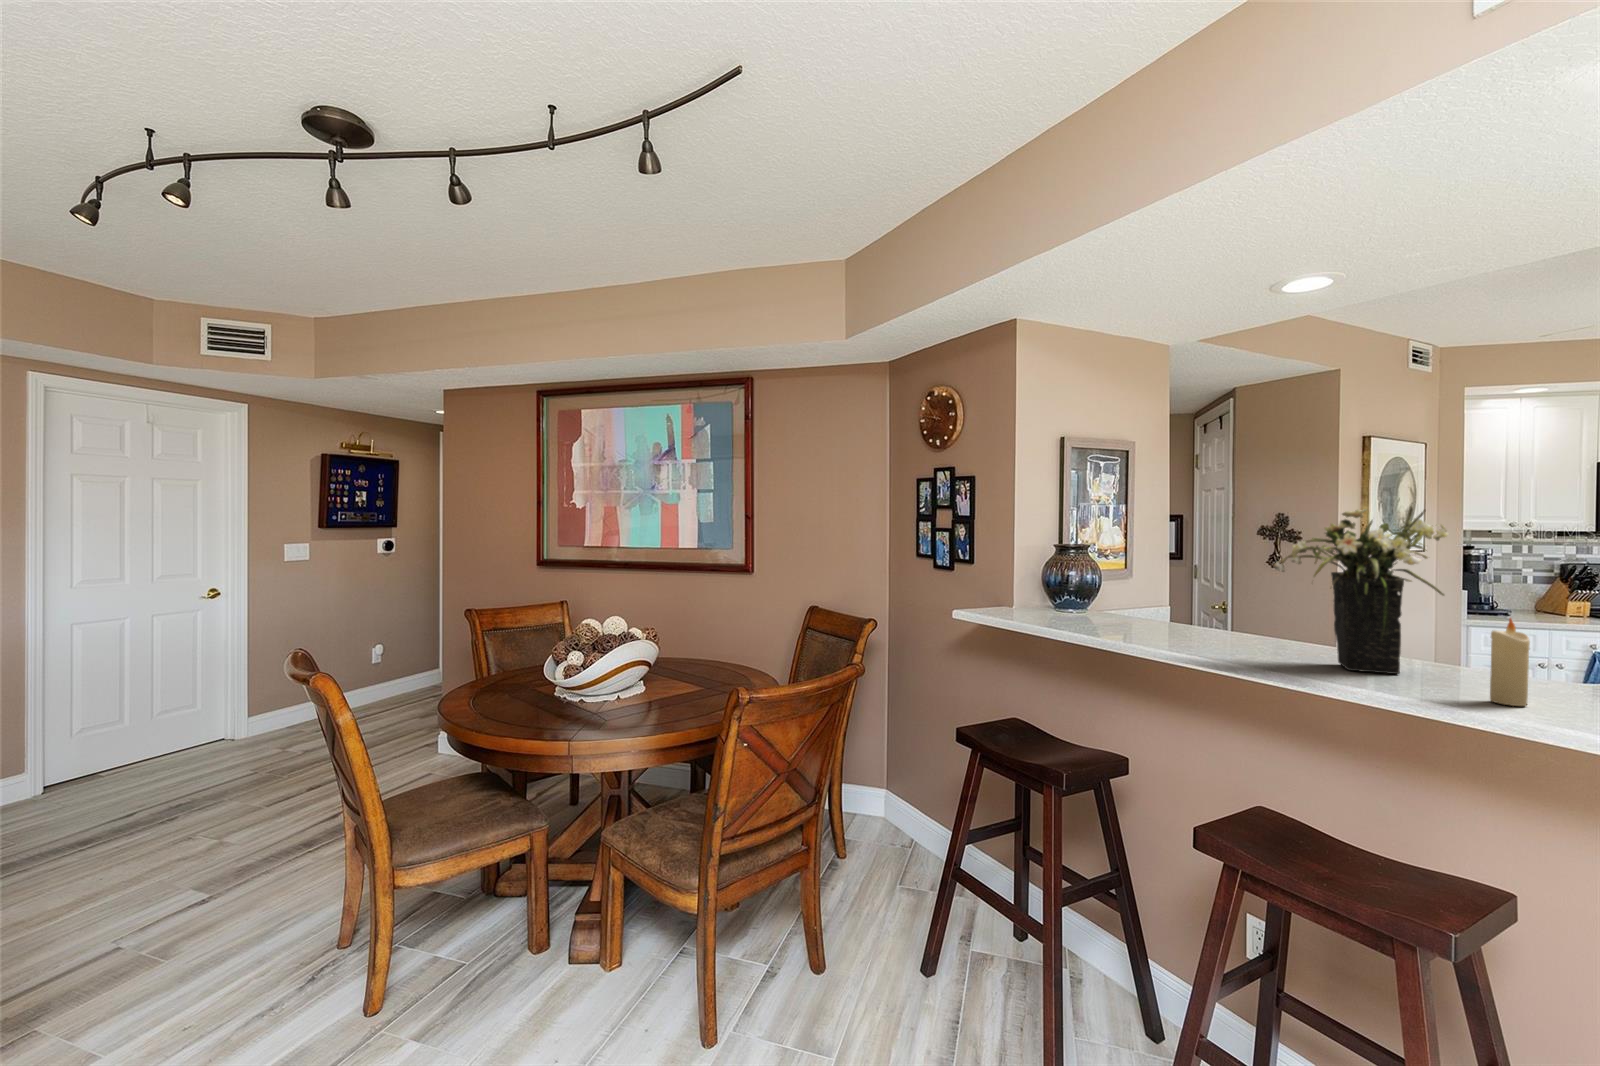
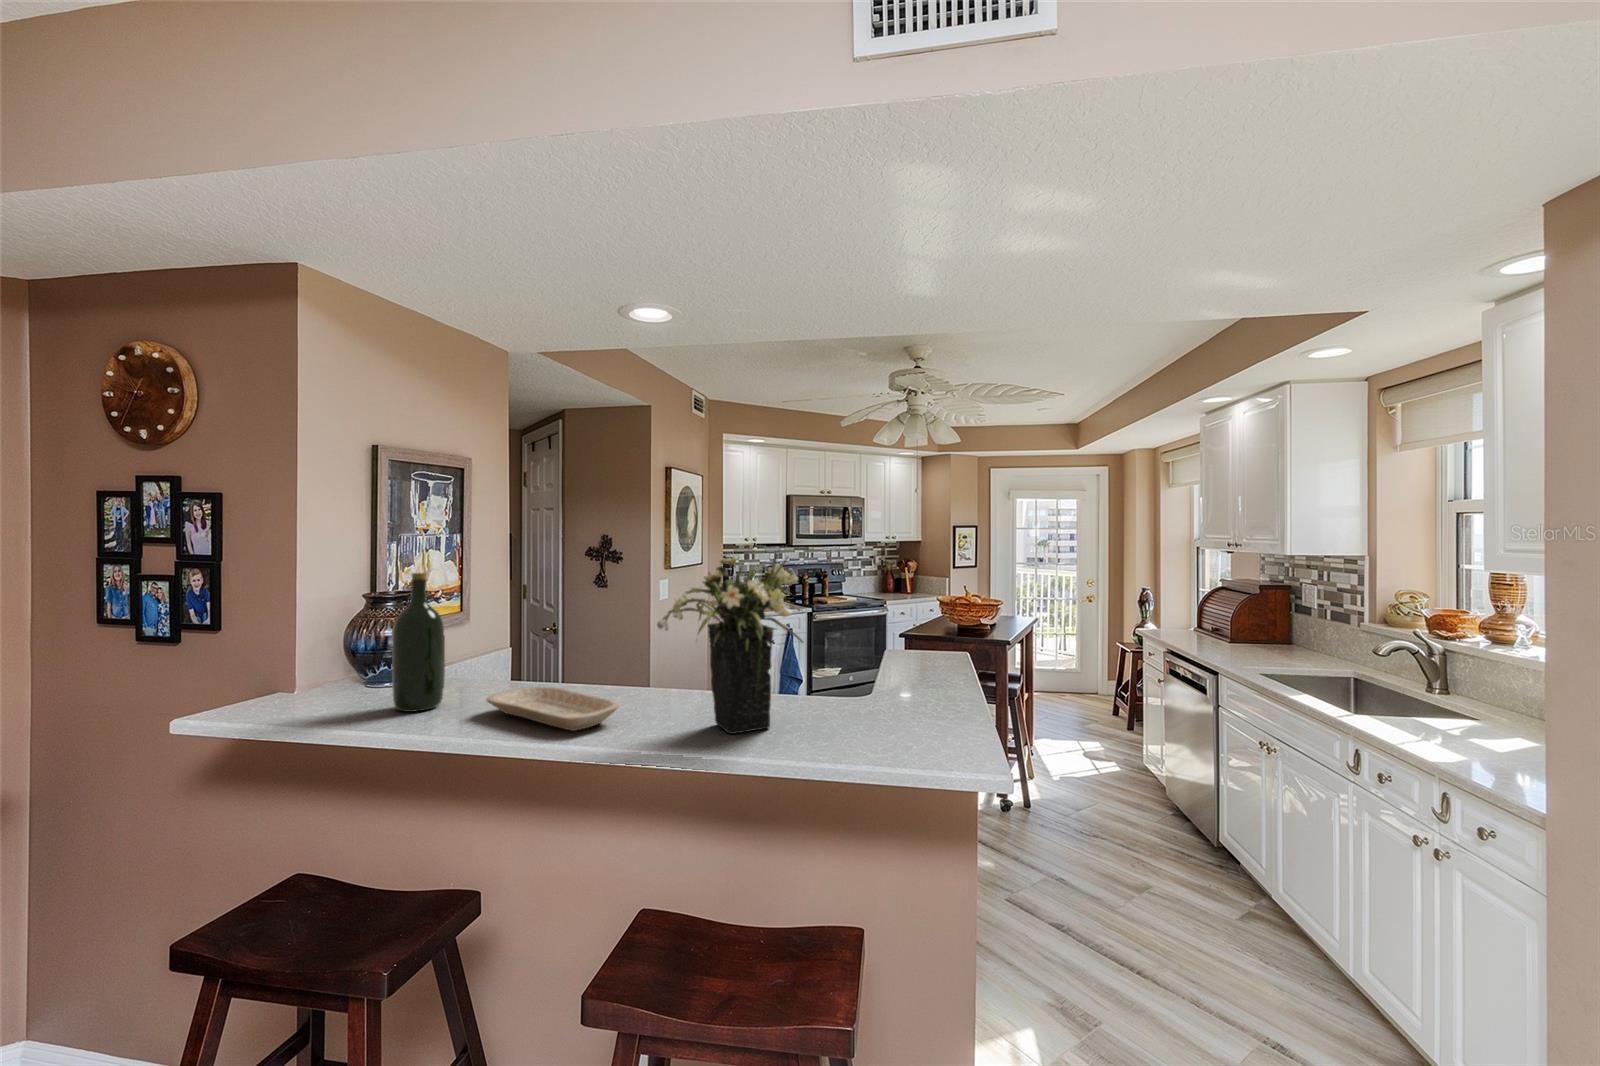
wine bottle: none [1071,526,1107,624] -> present [392,573,445,712]
tray: none [1134,618,1242,648] -> present [486,687,619,731]
candle: present [1490,618,1530,706] -> none [853,667,882,755]

